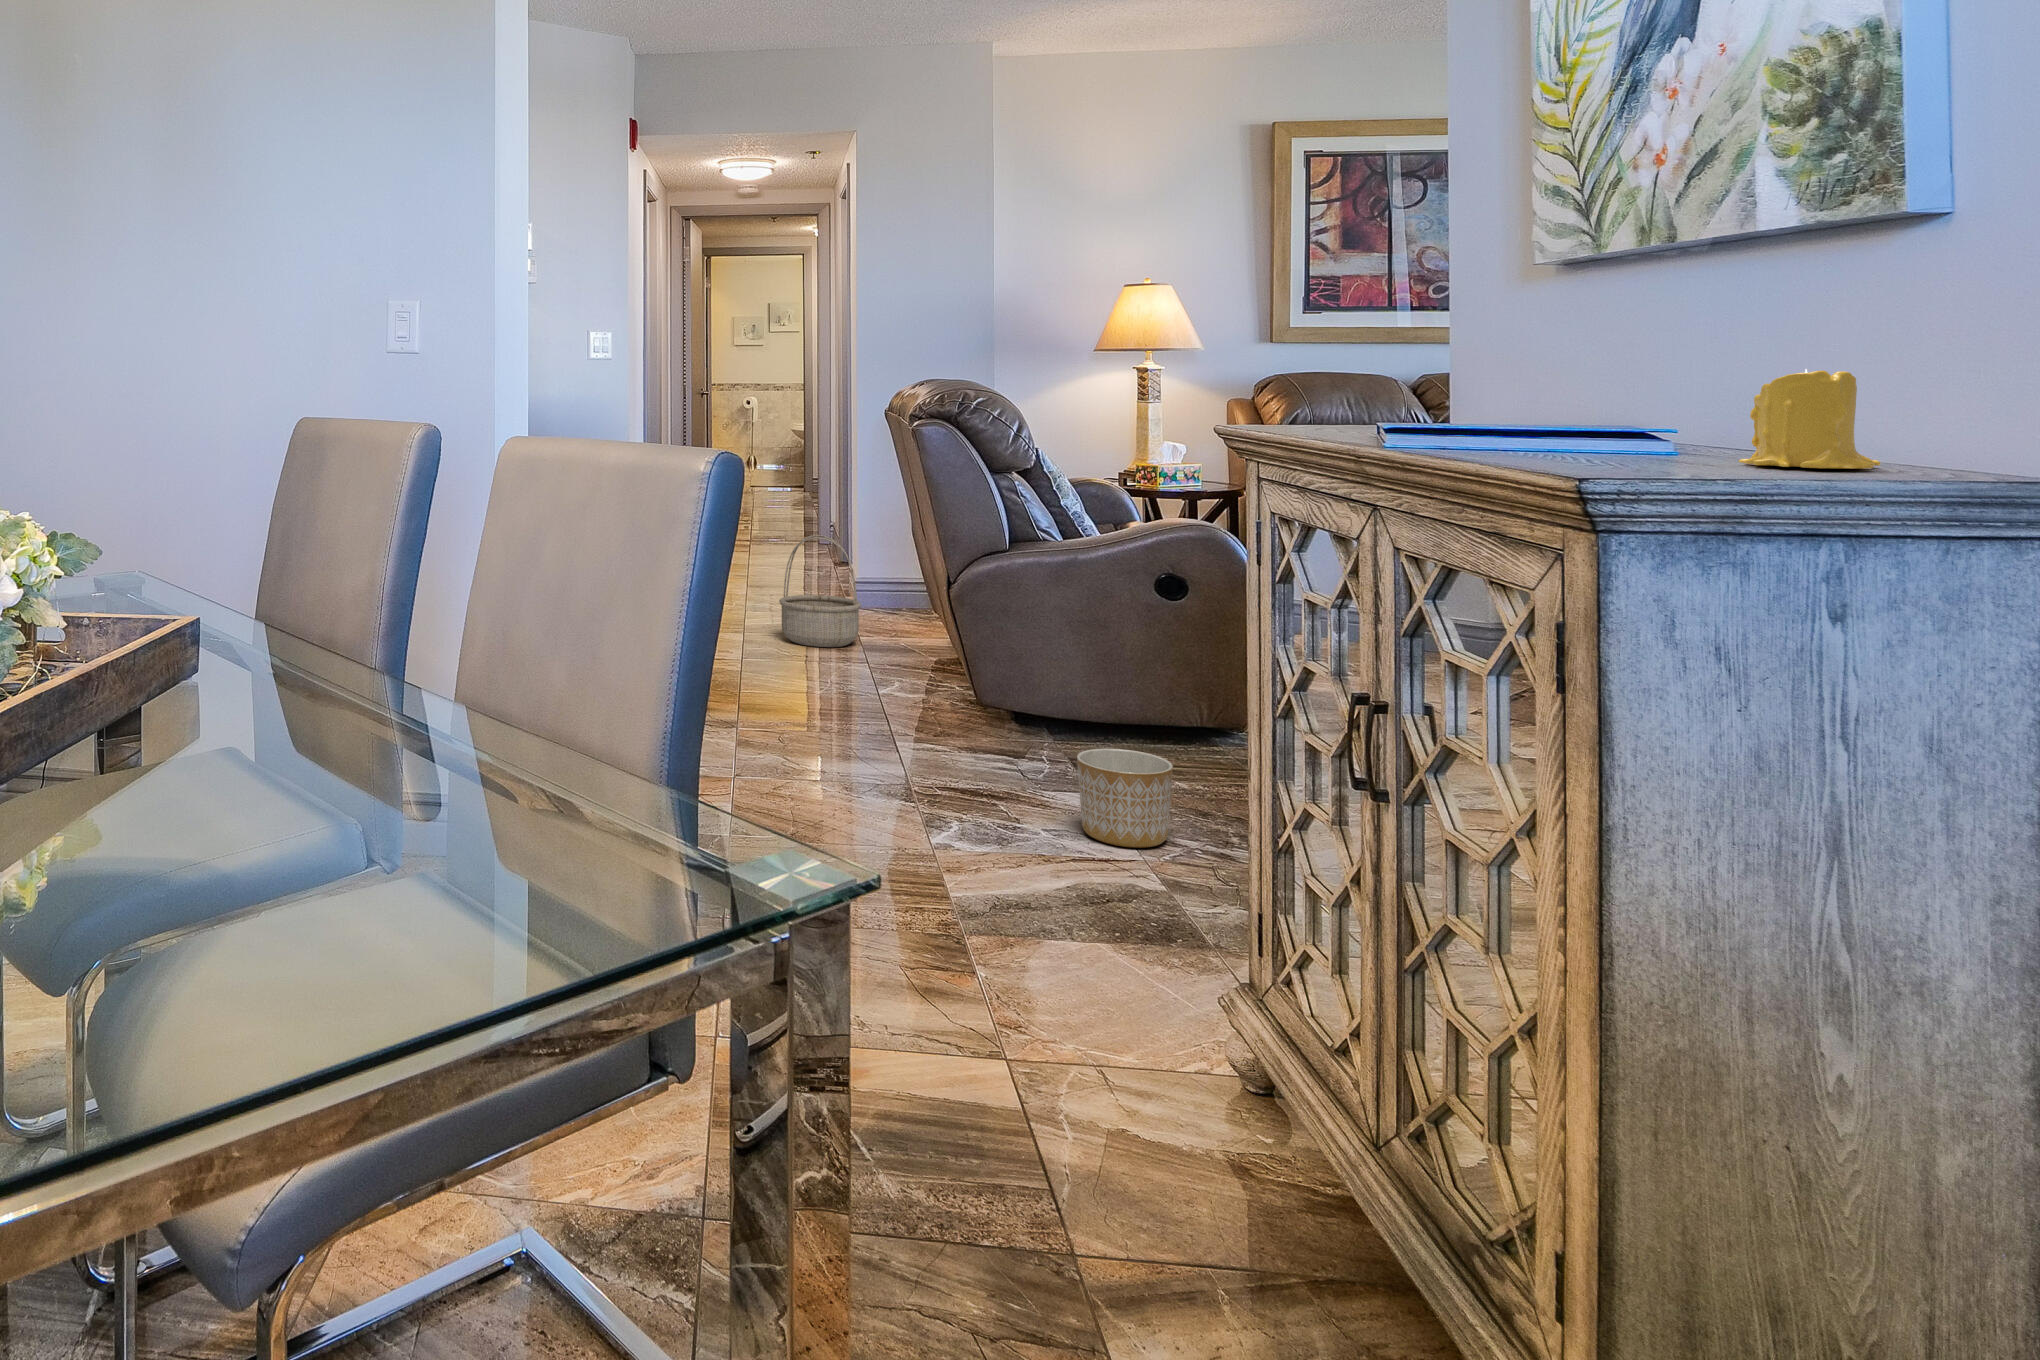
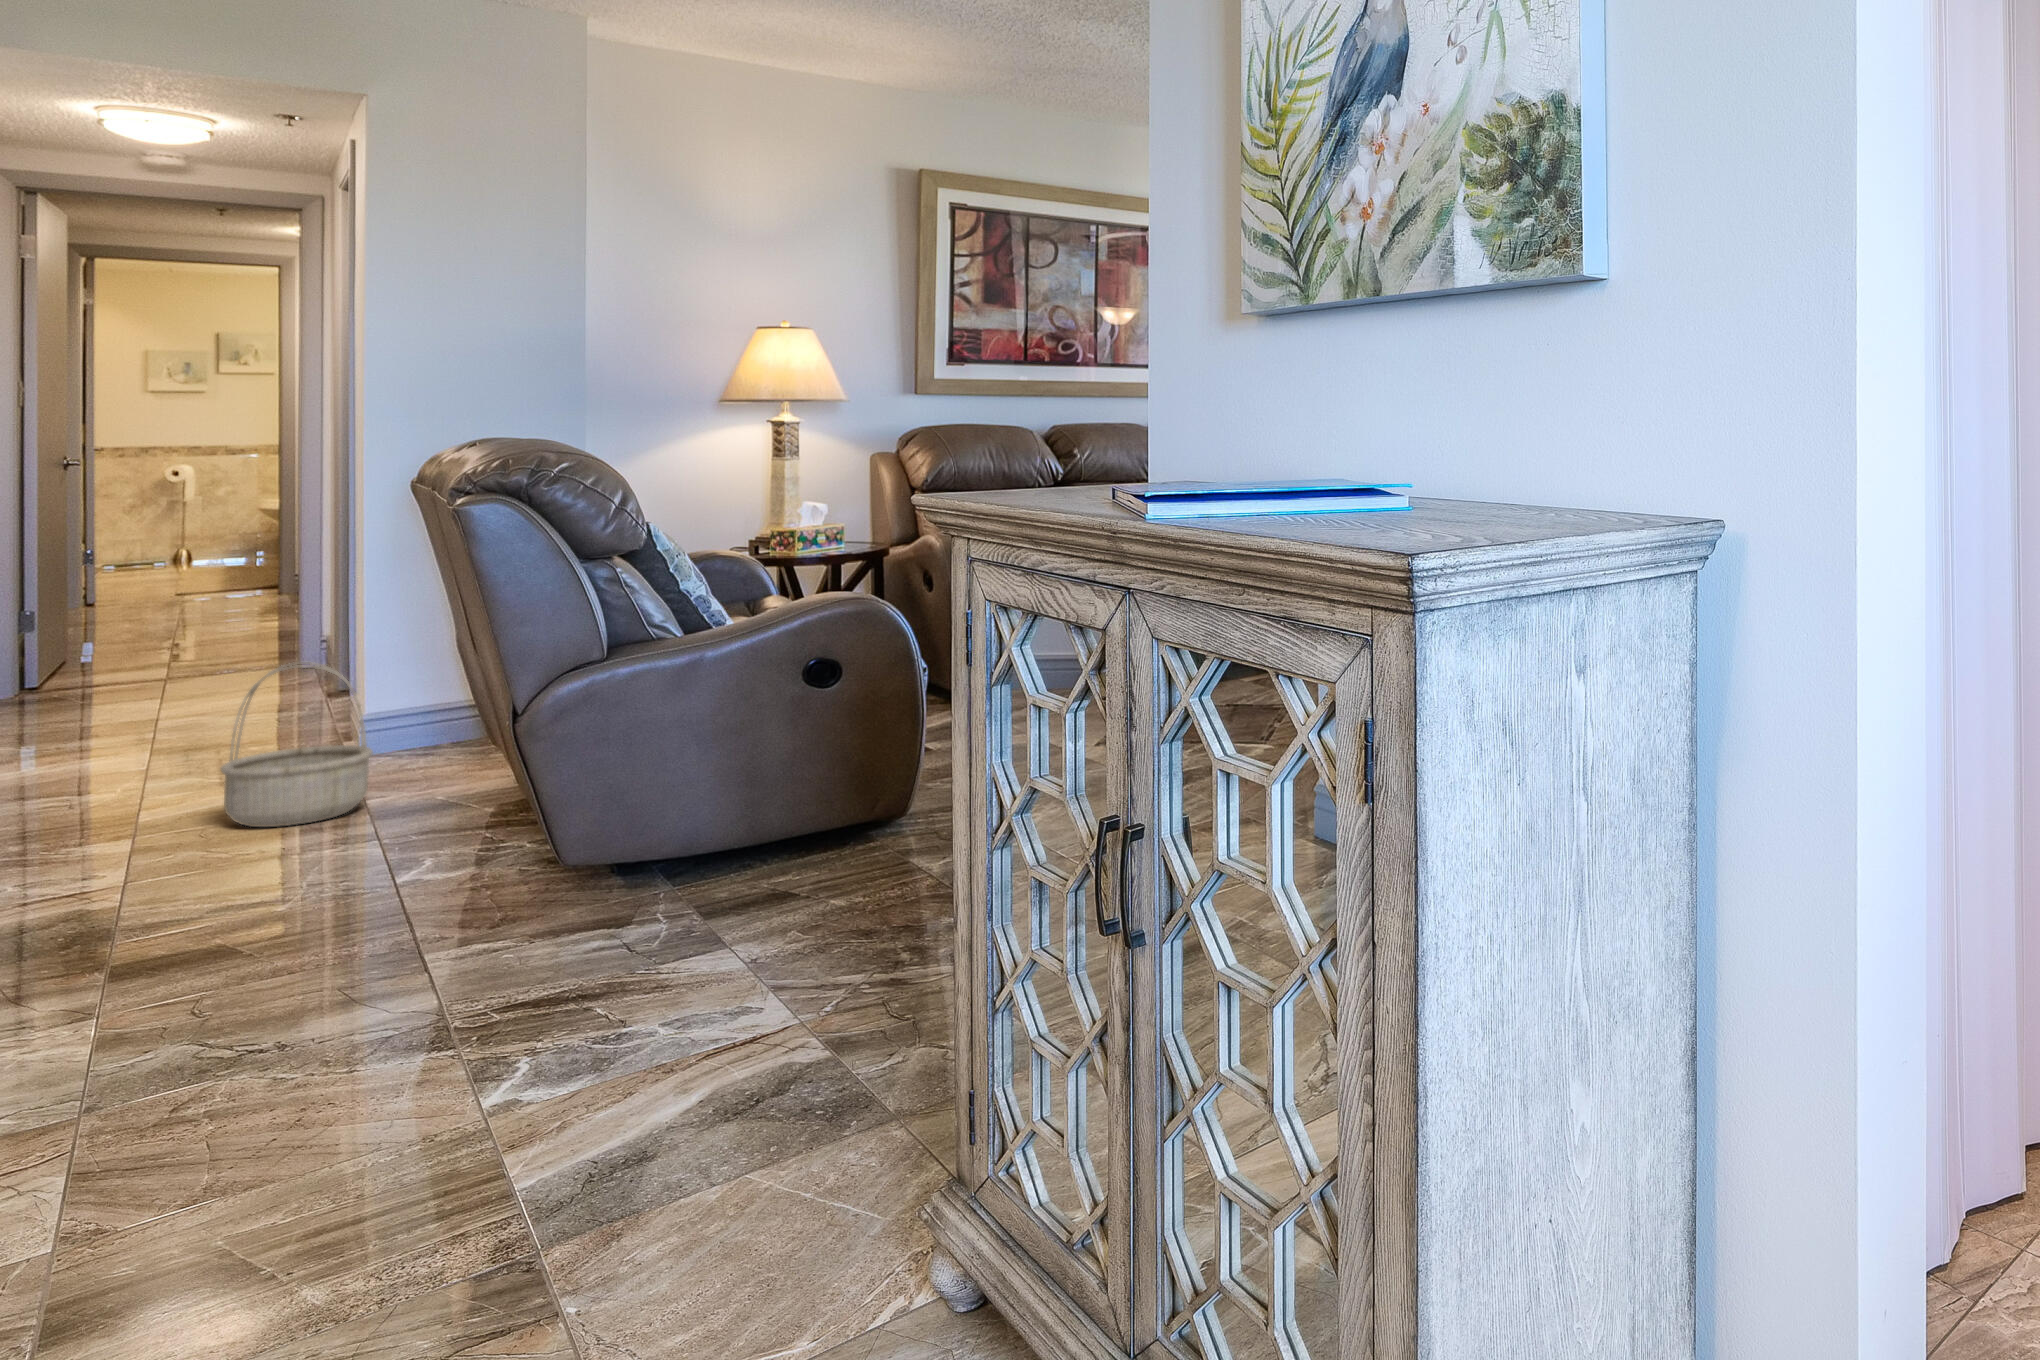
candle: present [1739,369,1881,469] -> none [1505,419,1609,524]
planter: present [1077,749,1173,848] -> none [706,889,830,1020]

